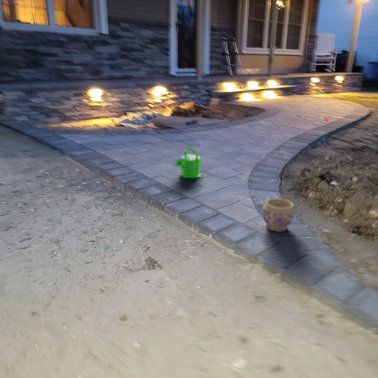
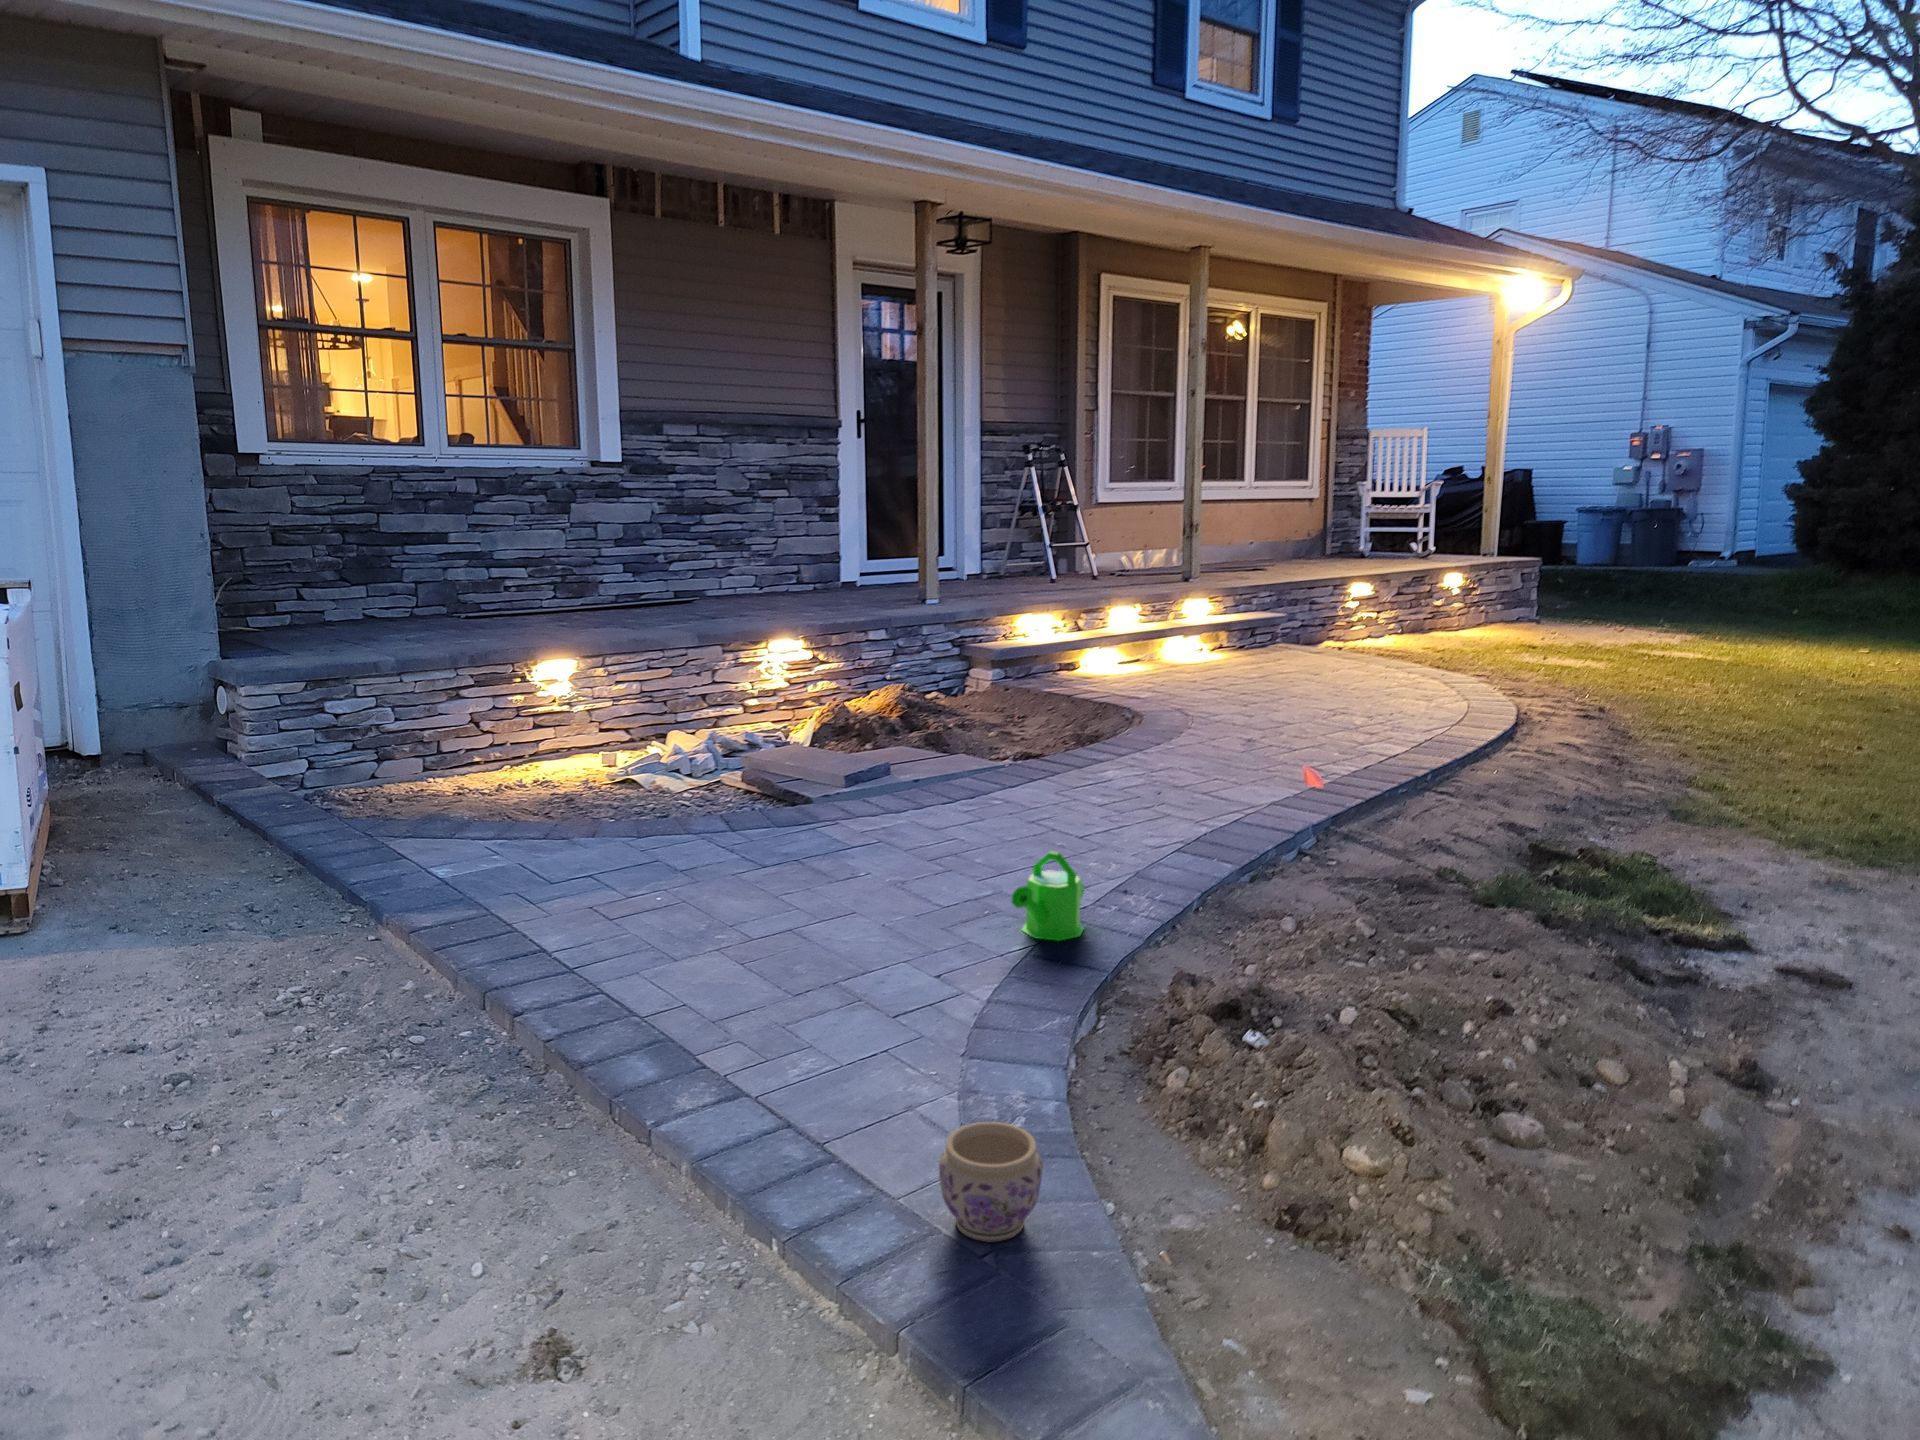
watering can: present [176,148,202,178] -> present [1012,851,1084,941]

